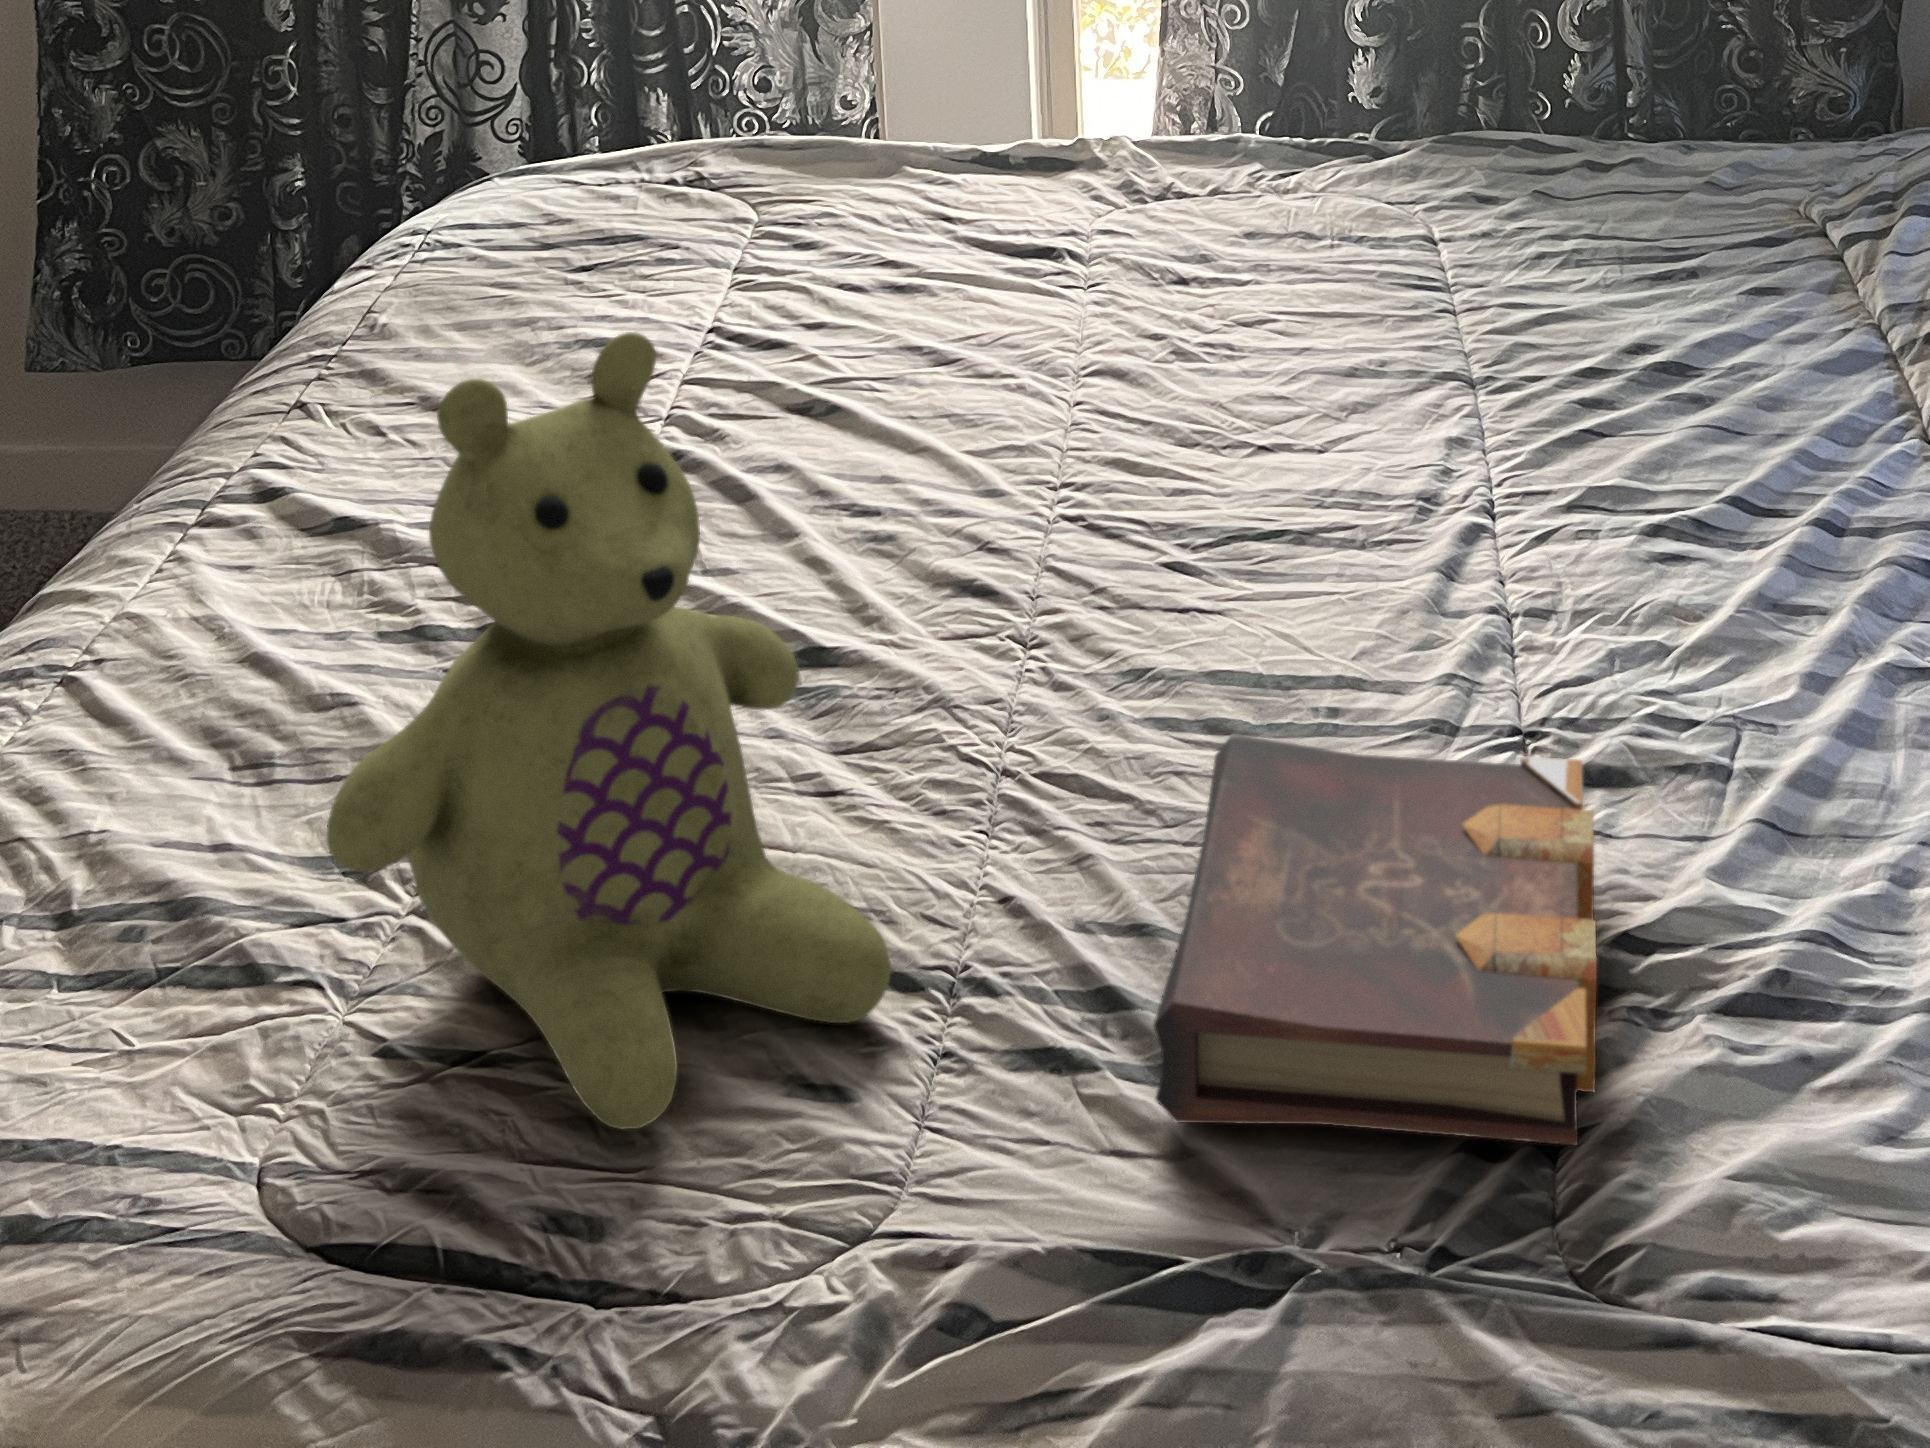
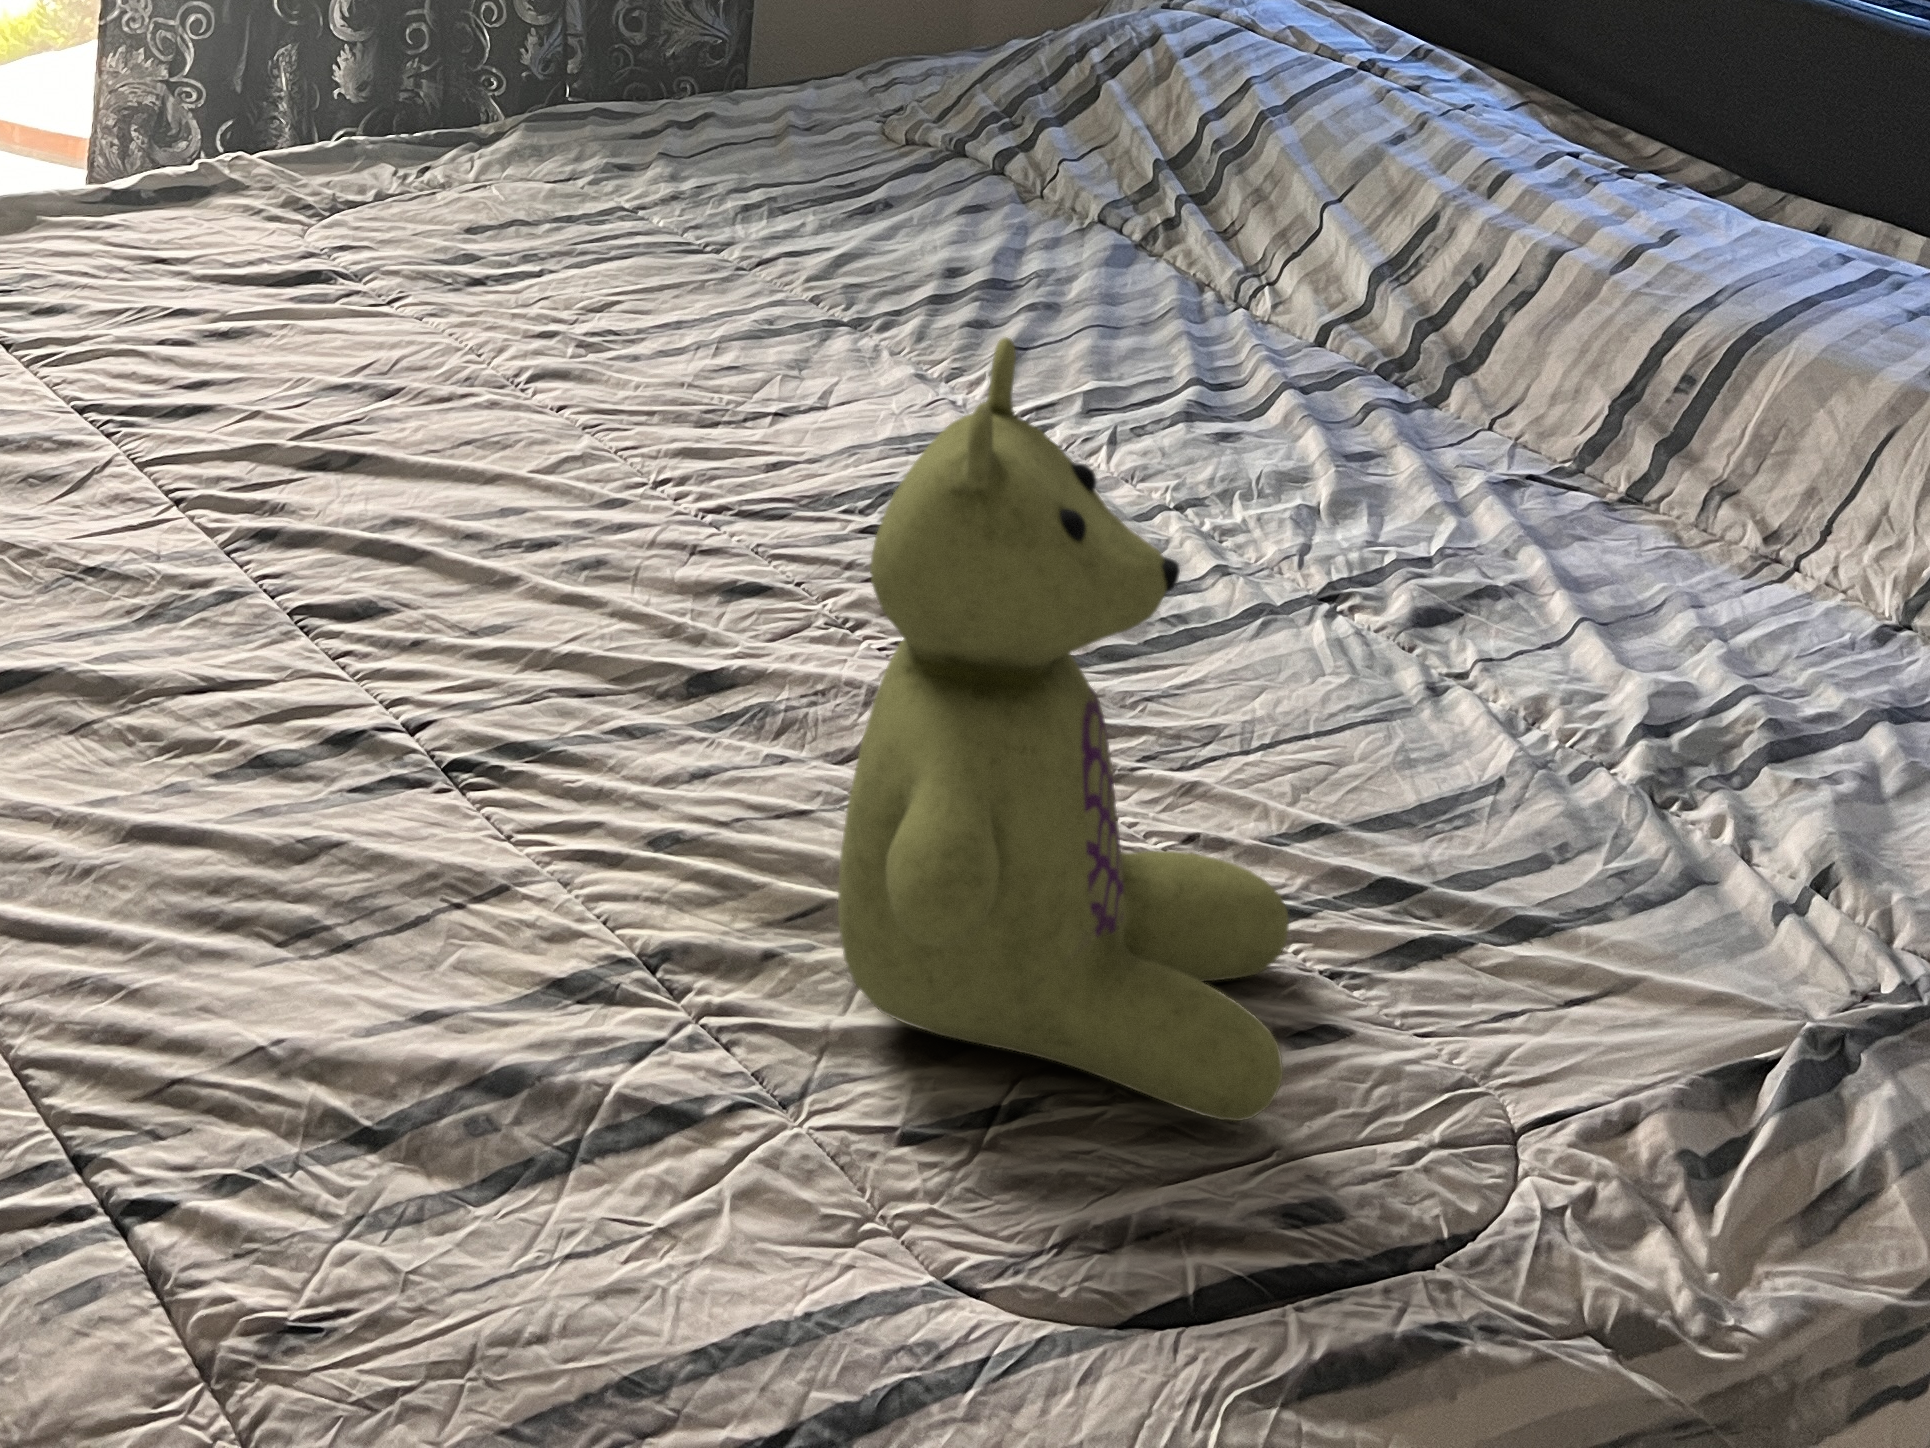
book: present [1154,734,1597,1145] -> none [1271,592,1883,961]

